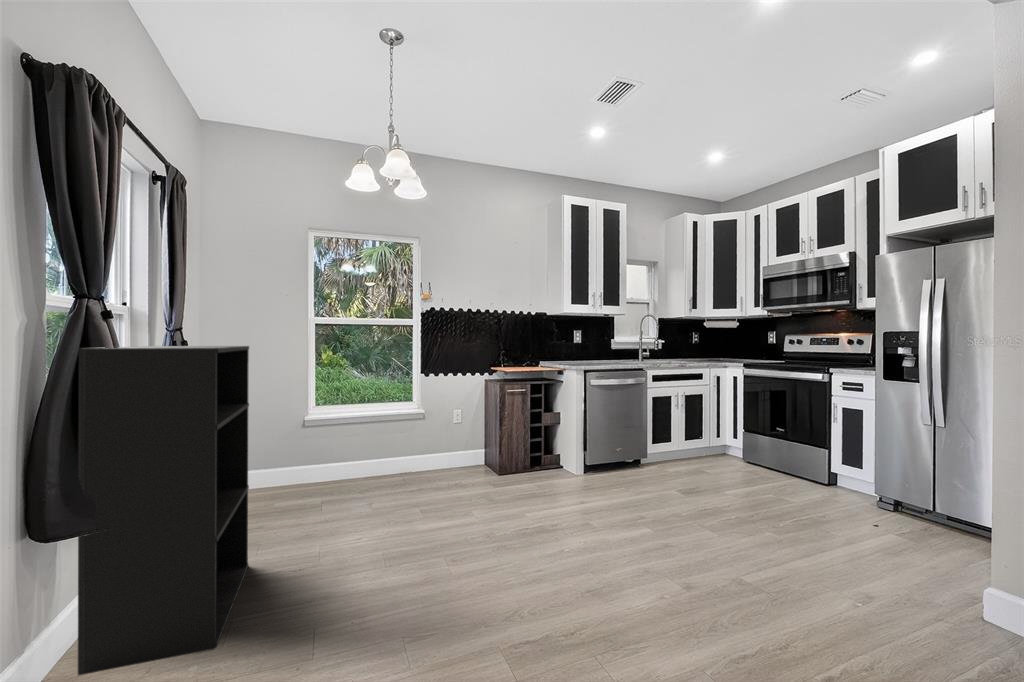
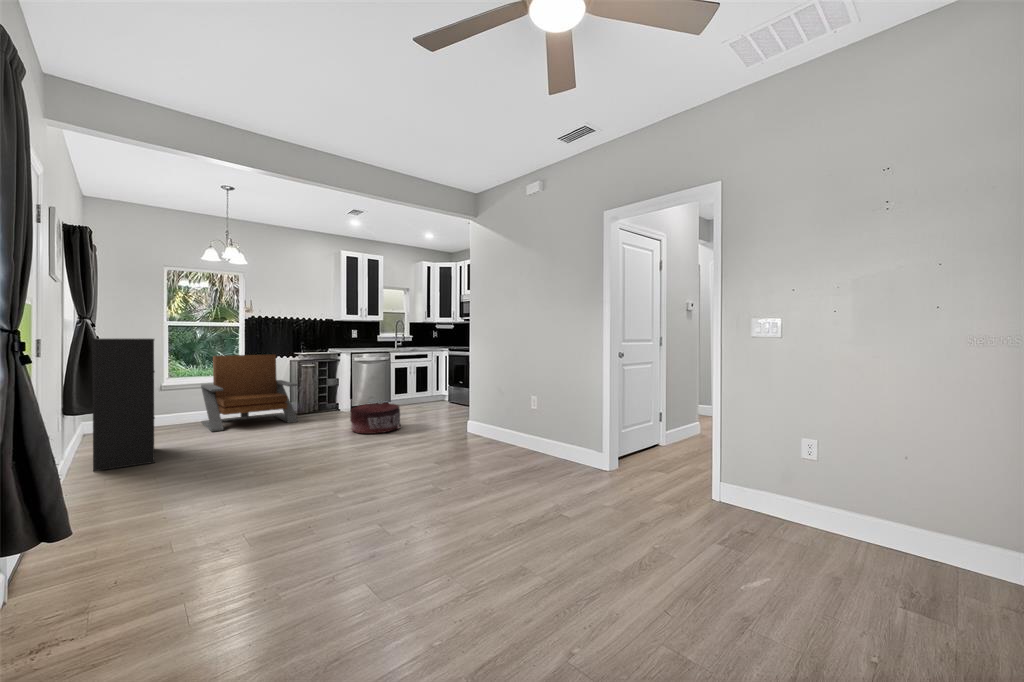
lounge chair: none [357,371,503,514] -> present [201,355,298,432]
pouf: none [618,485,733,577] -> present [350,403,401,434]

